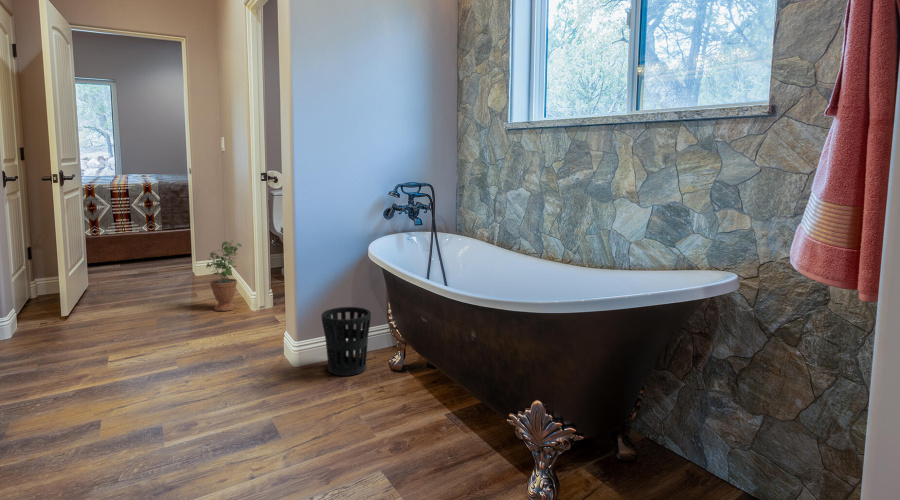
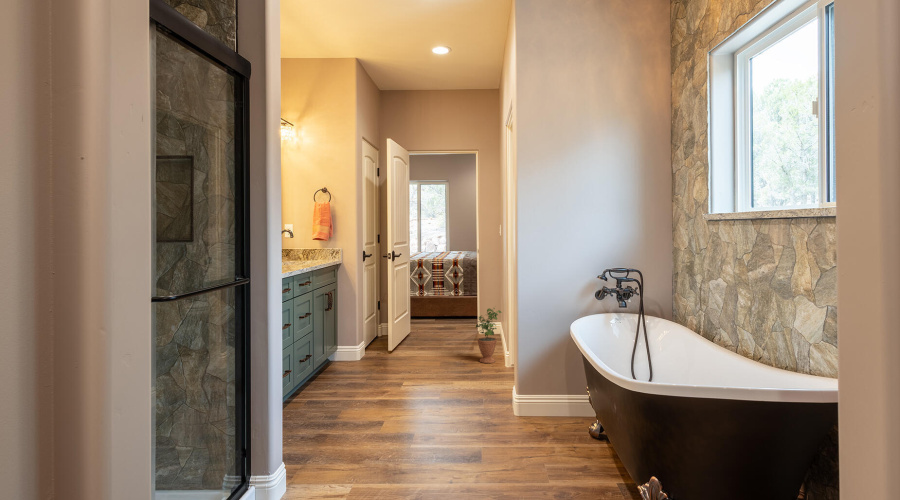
wastebasket: present [321,307,371,376] -> none [533,372,575,432]

